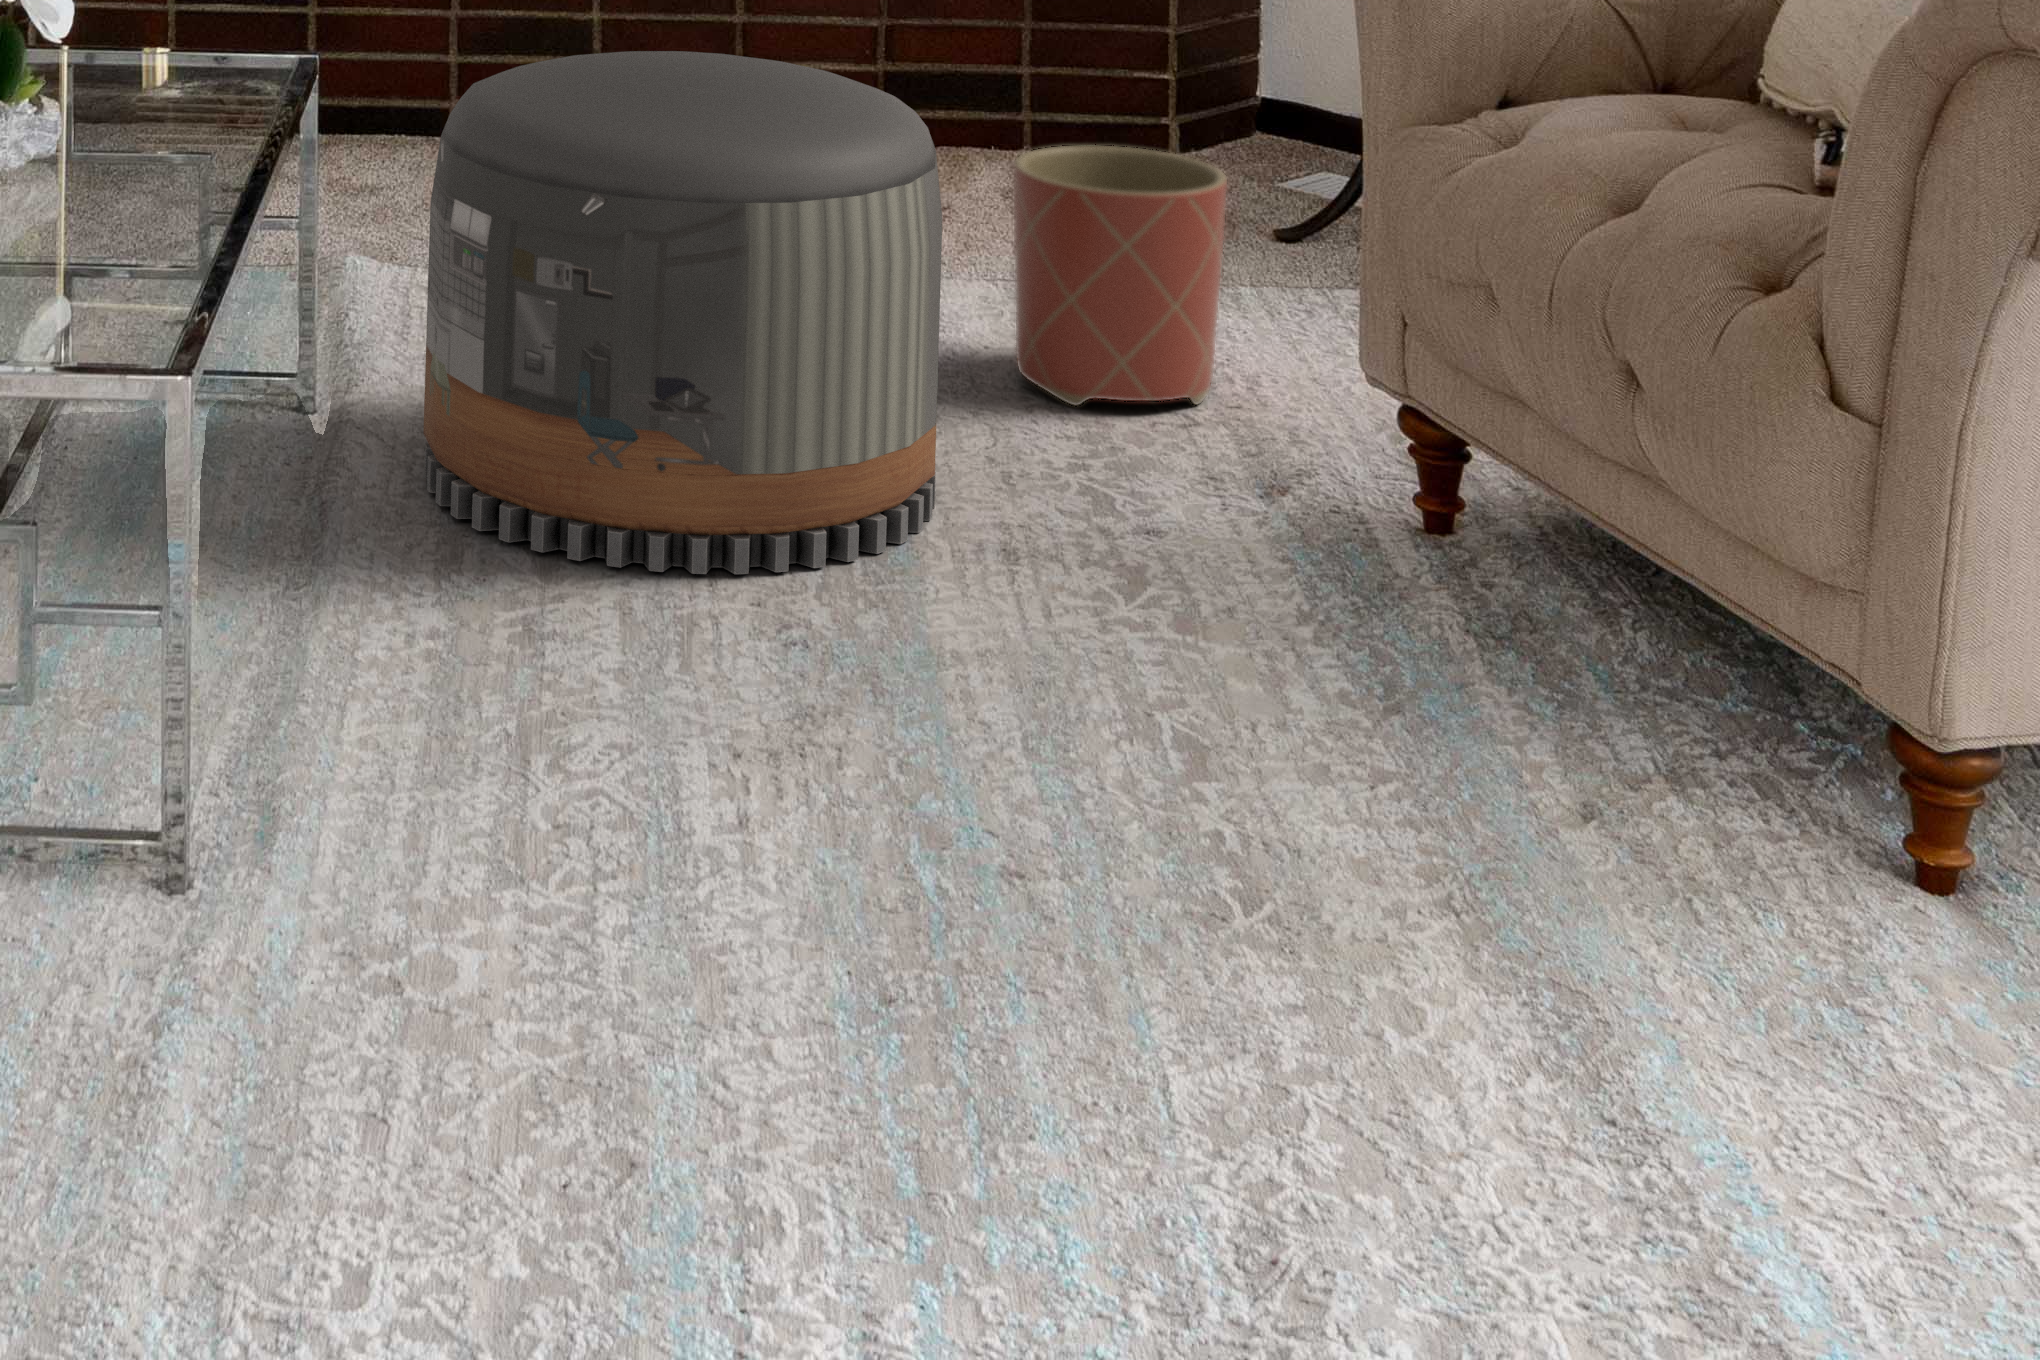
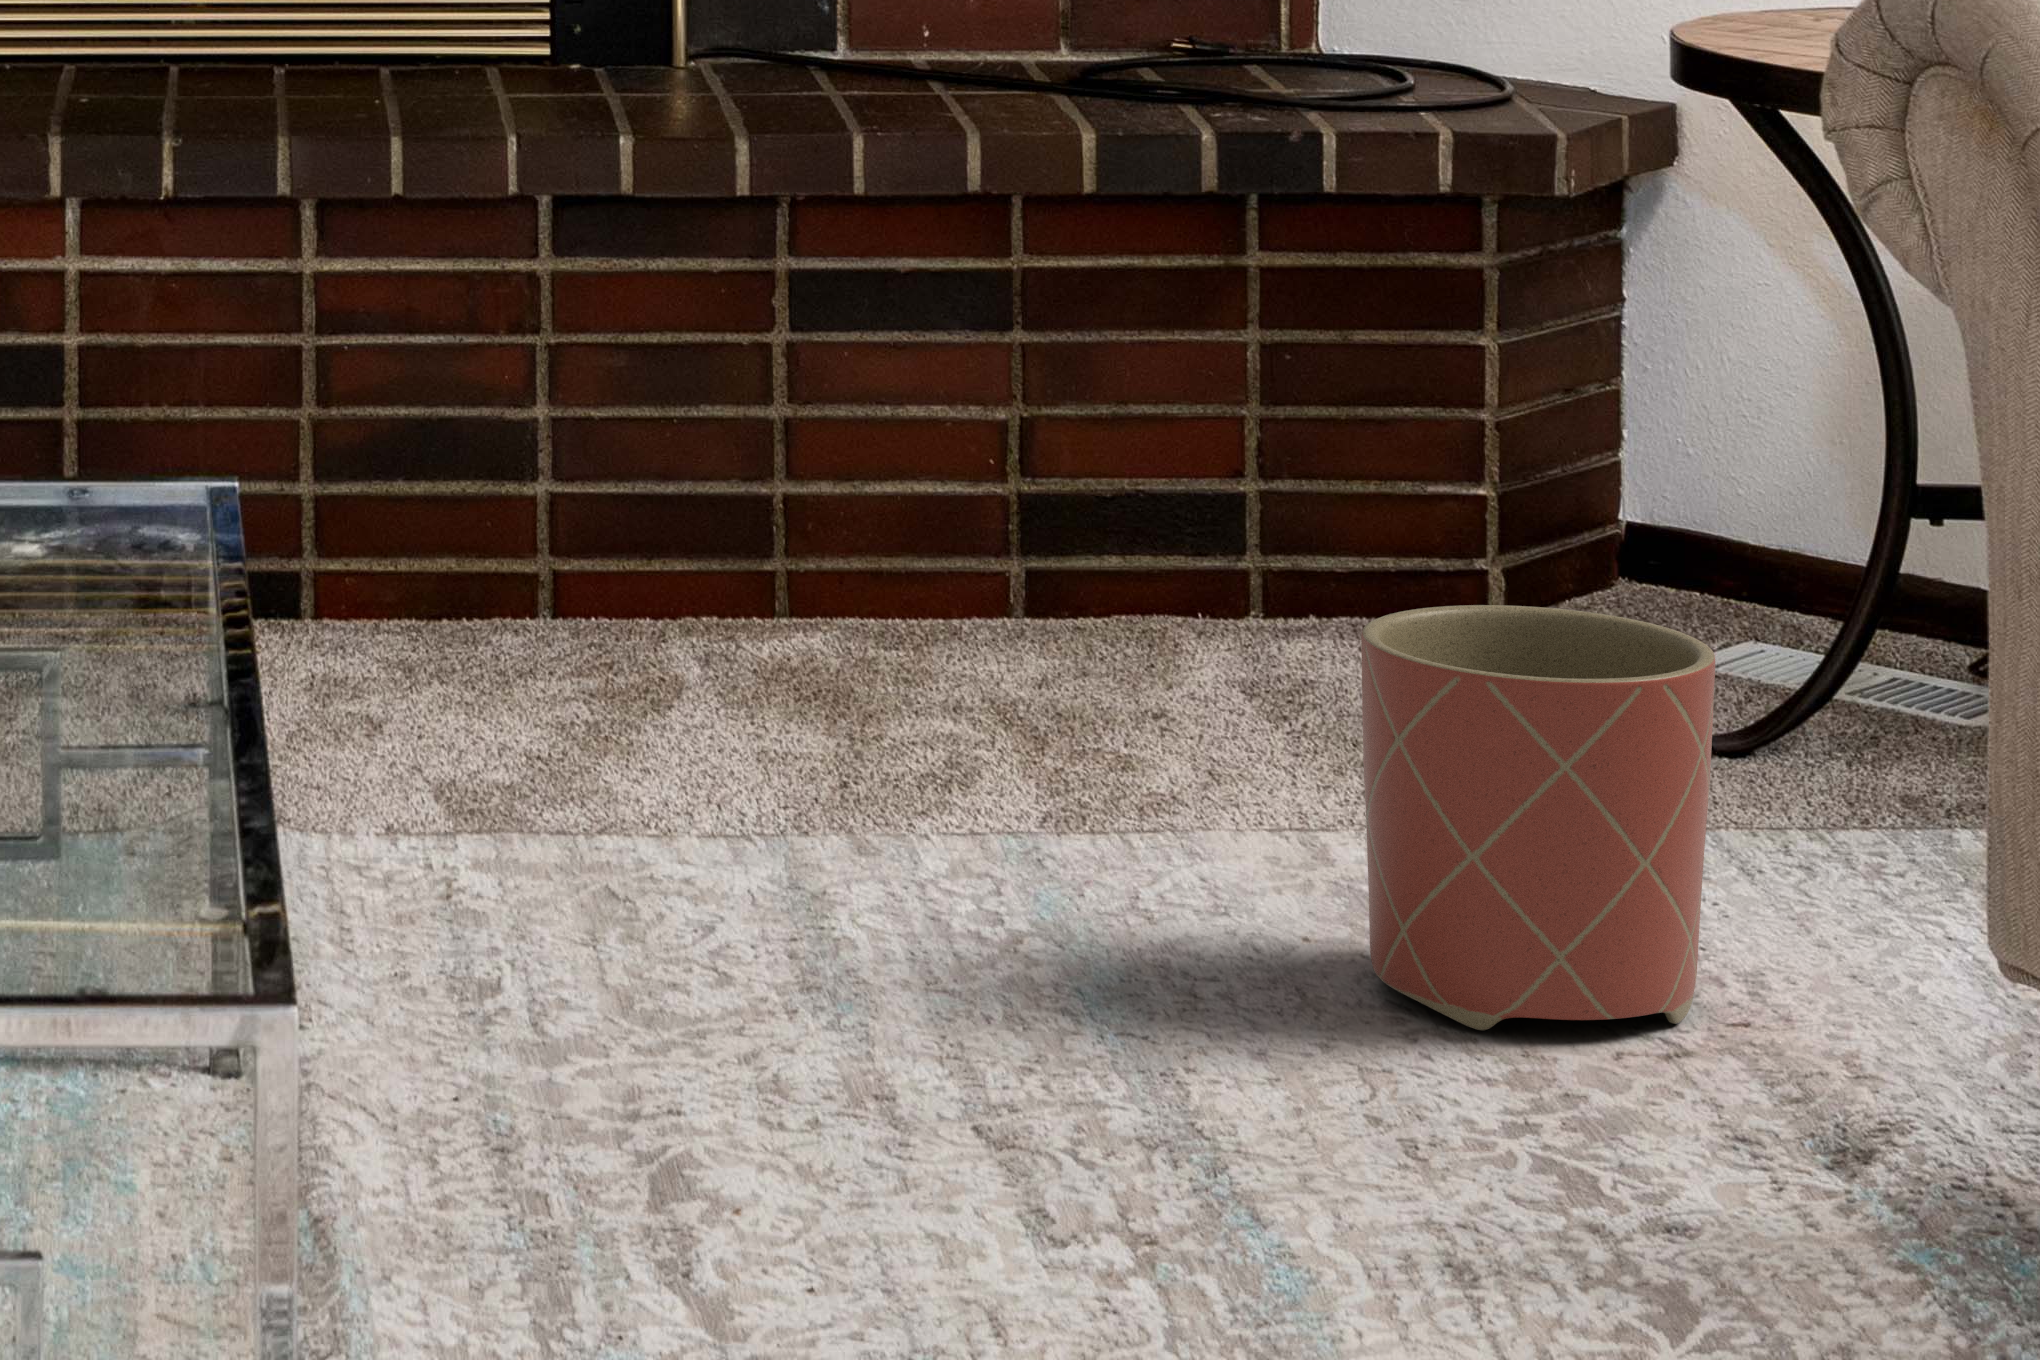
pouf: present [423,51,942,574] -> none [461,467,1317,1316]

